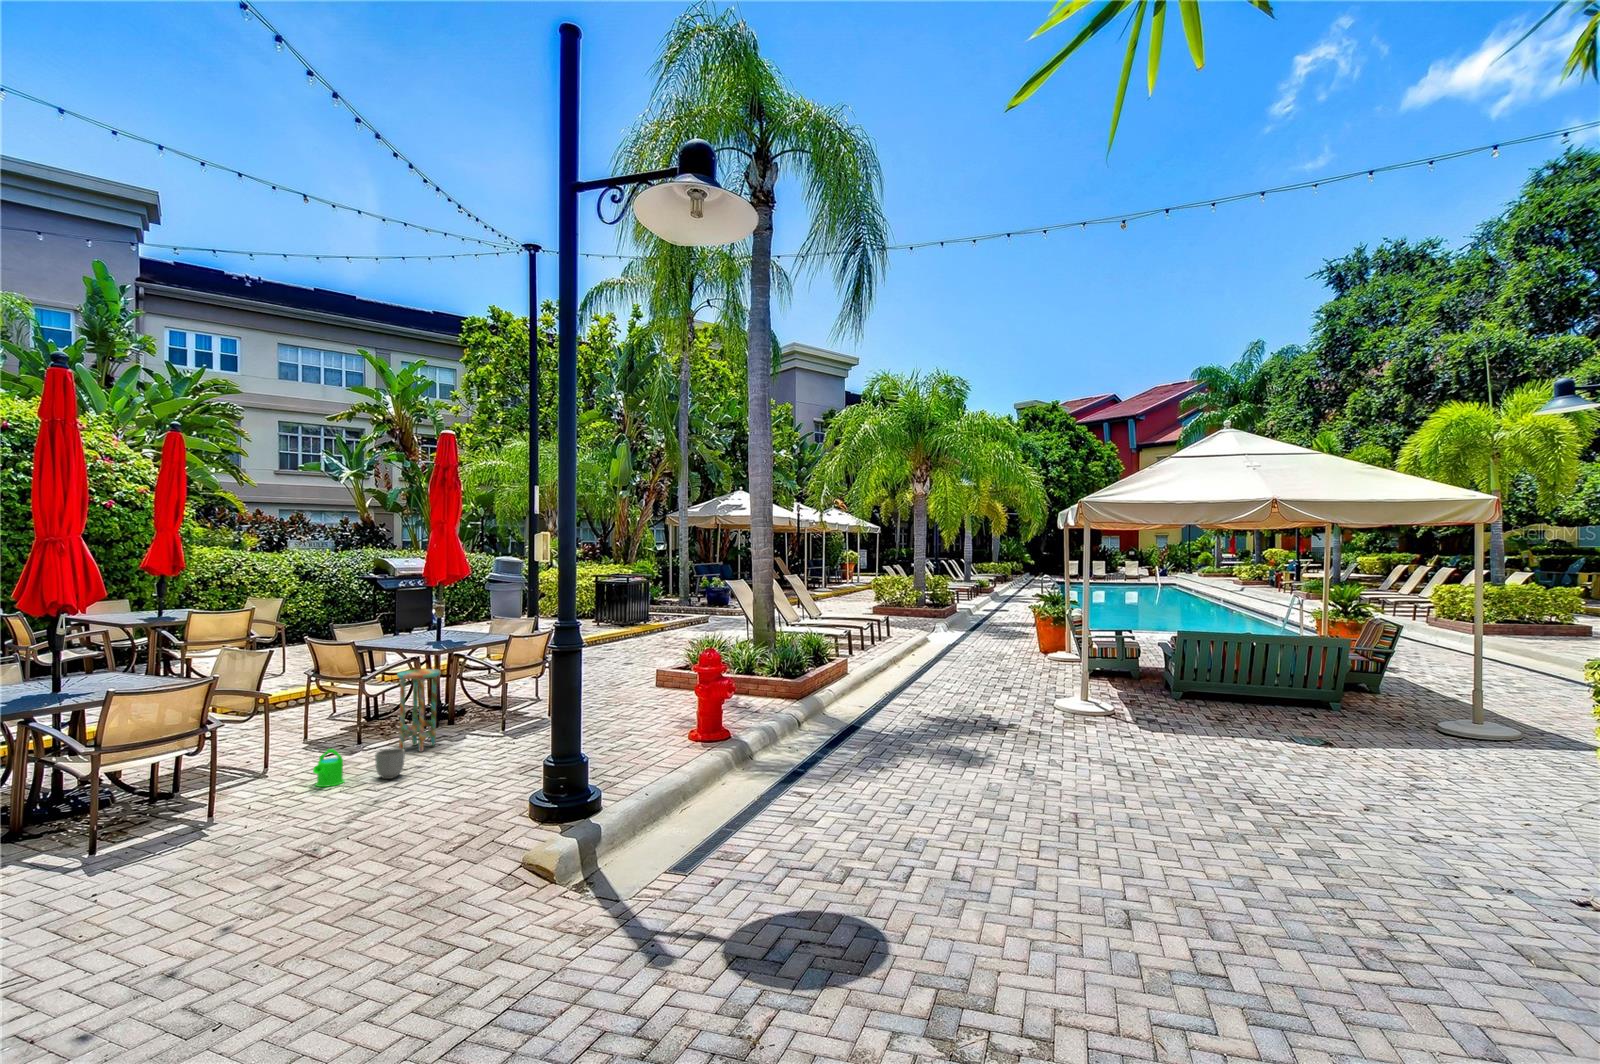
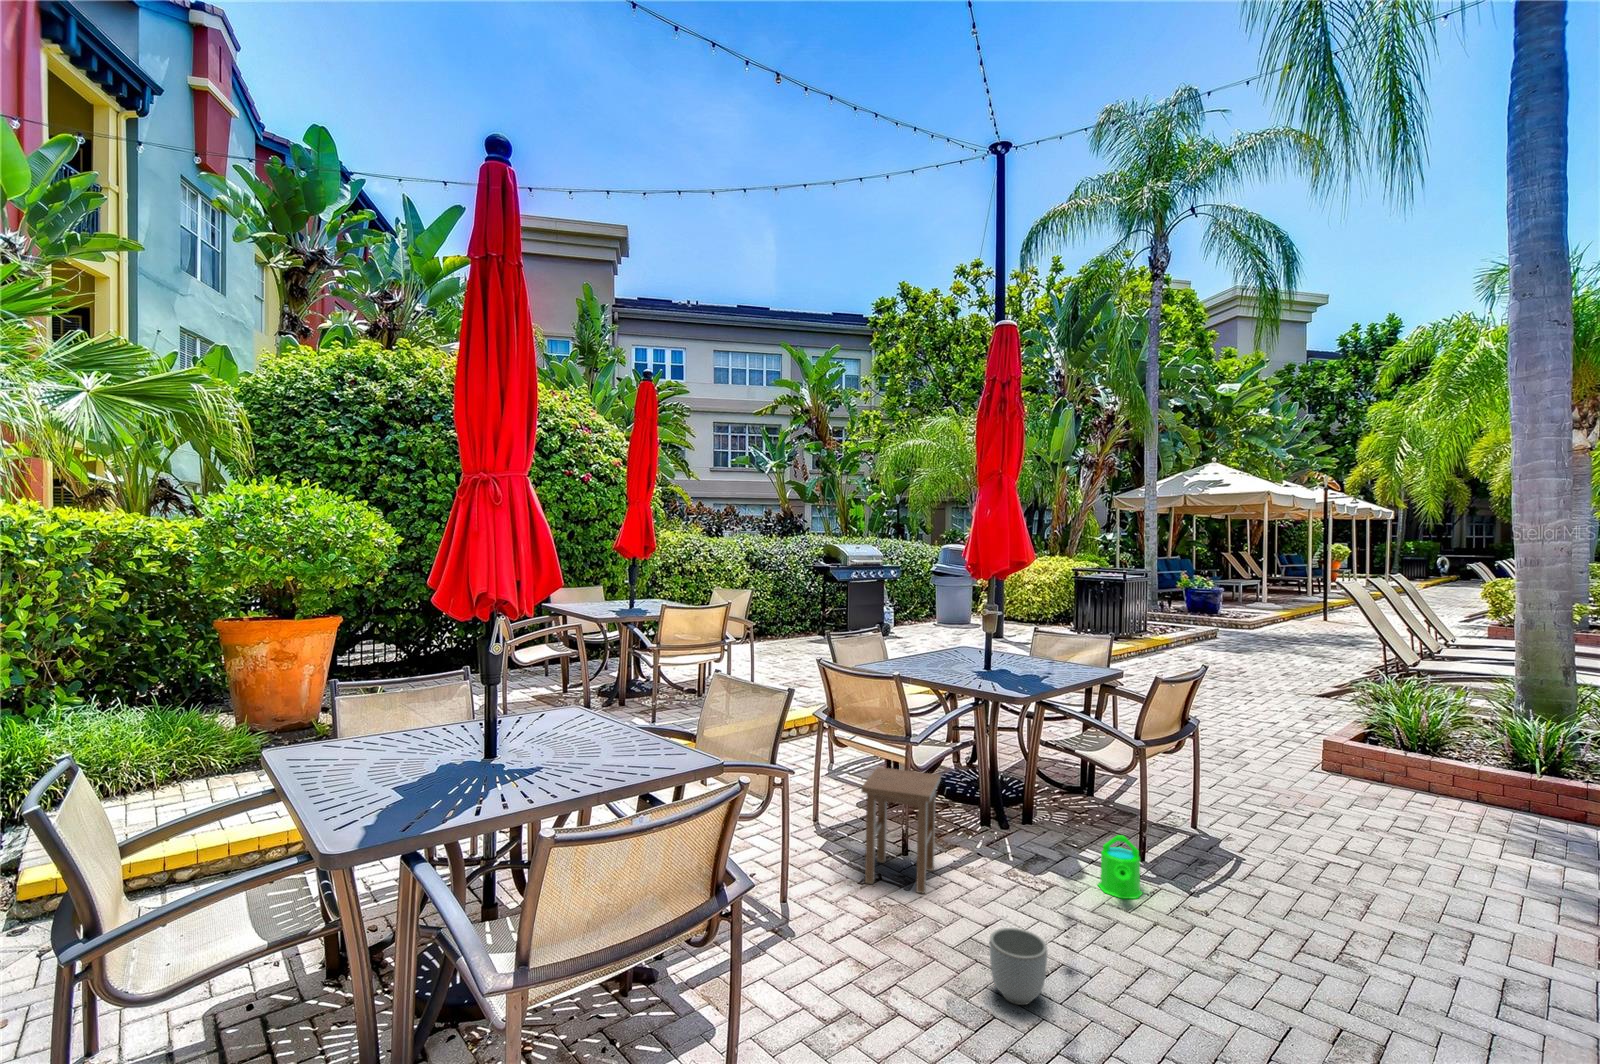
side table: present [397,669,441,752] -> none [973,738,1049,904]
stool: none [325,694,383,757] -> present [861,767,941,893]
watering can: present [313,749,344,787] -> present [1098,835,1143,899]

